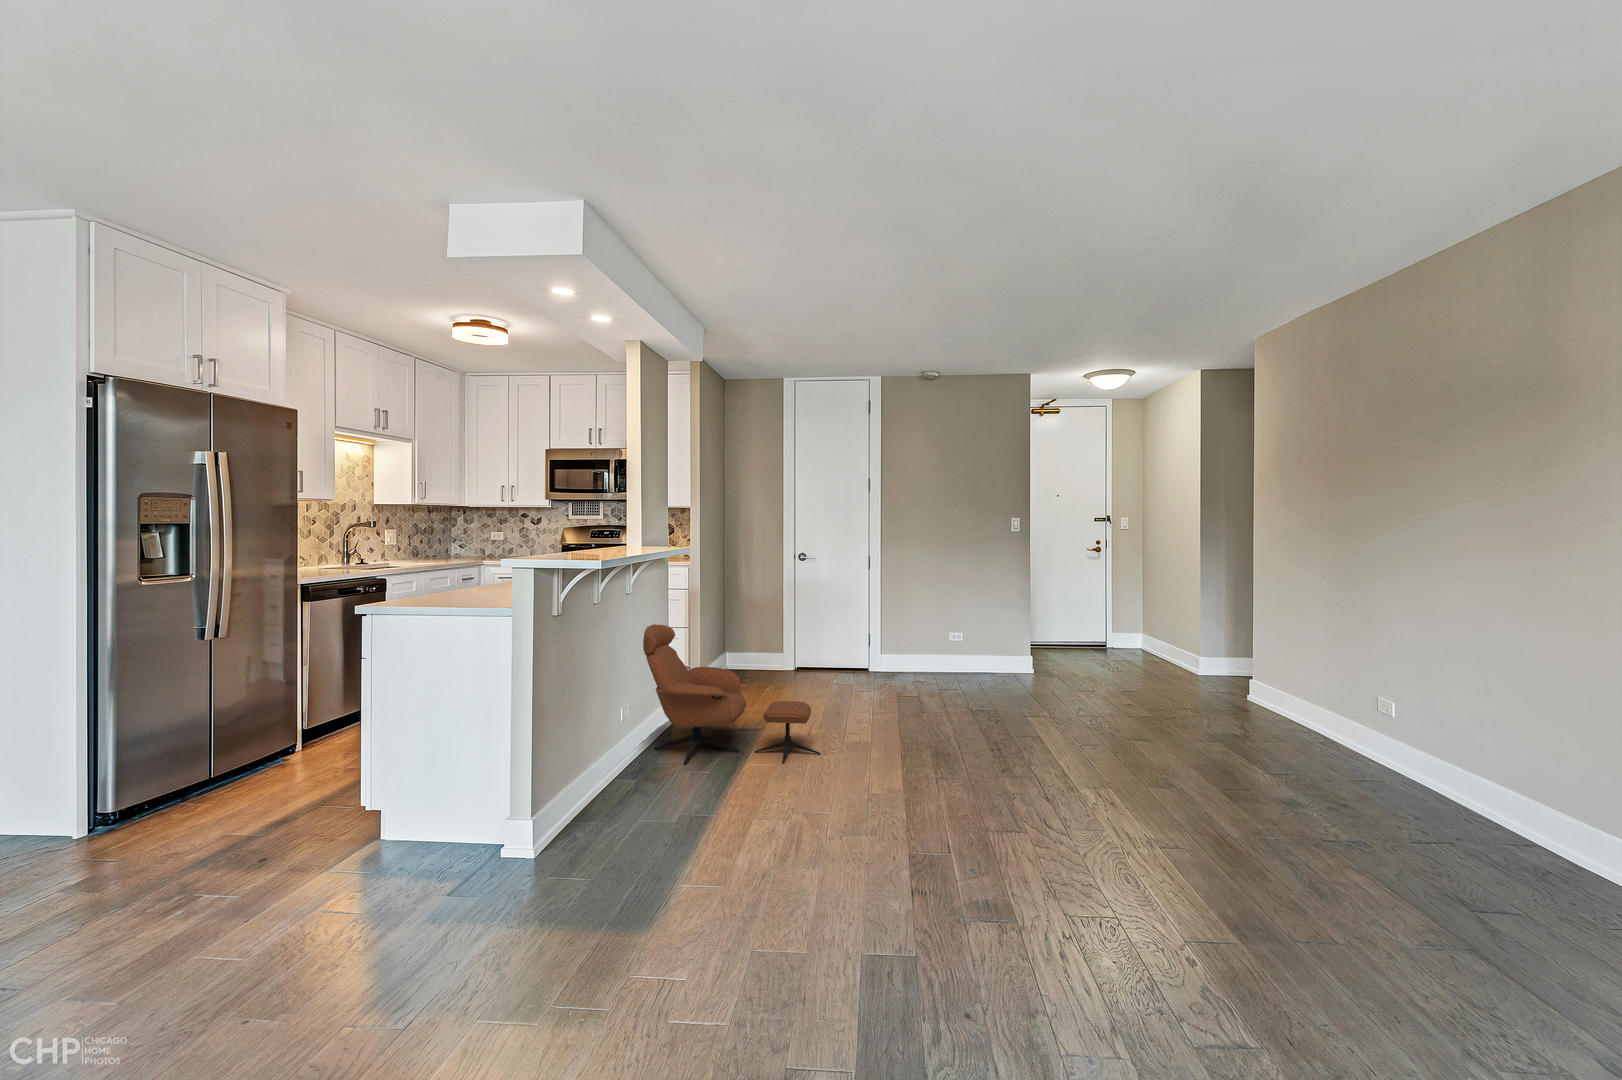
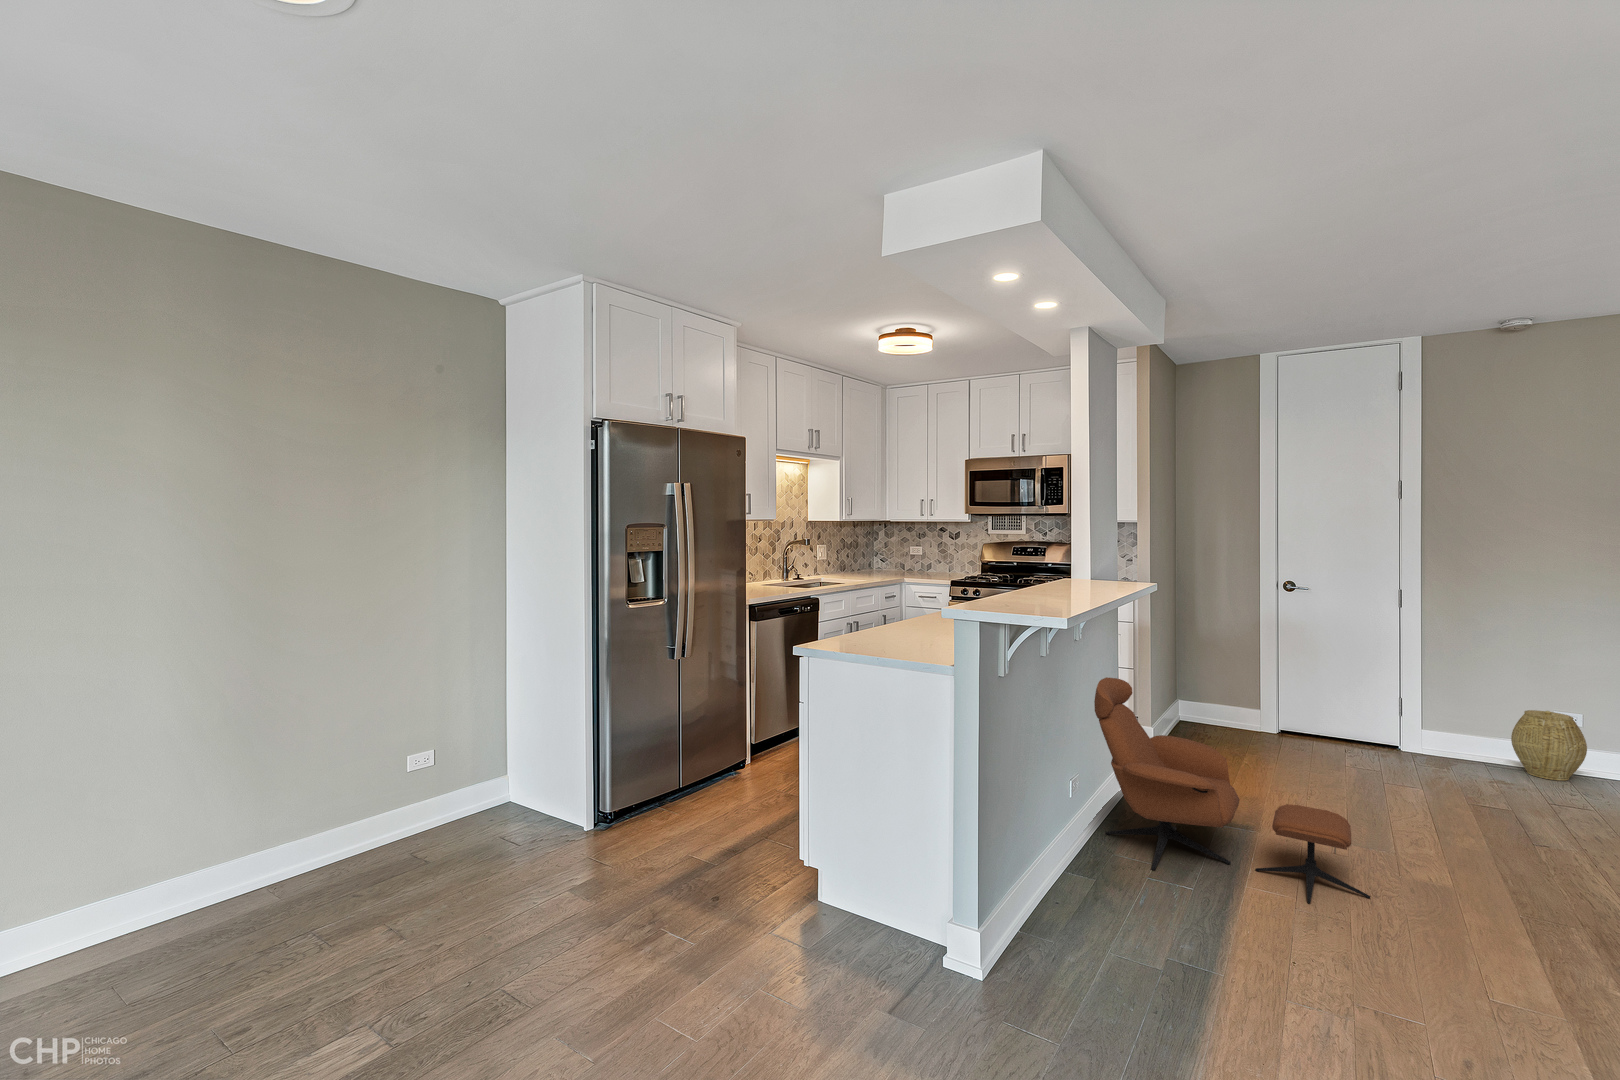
woven basket: none [924,633,959,677] -> present [1511,710,1587,781]

